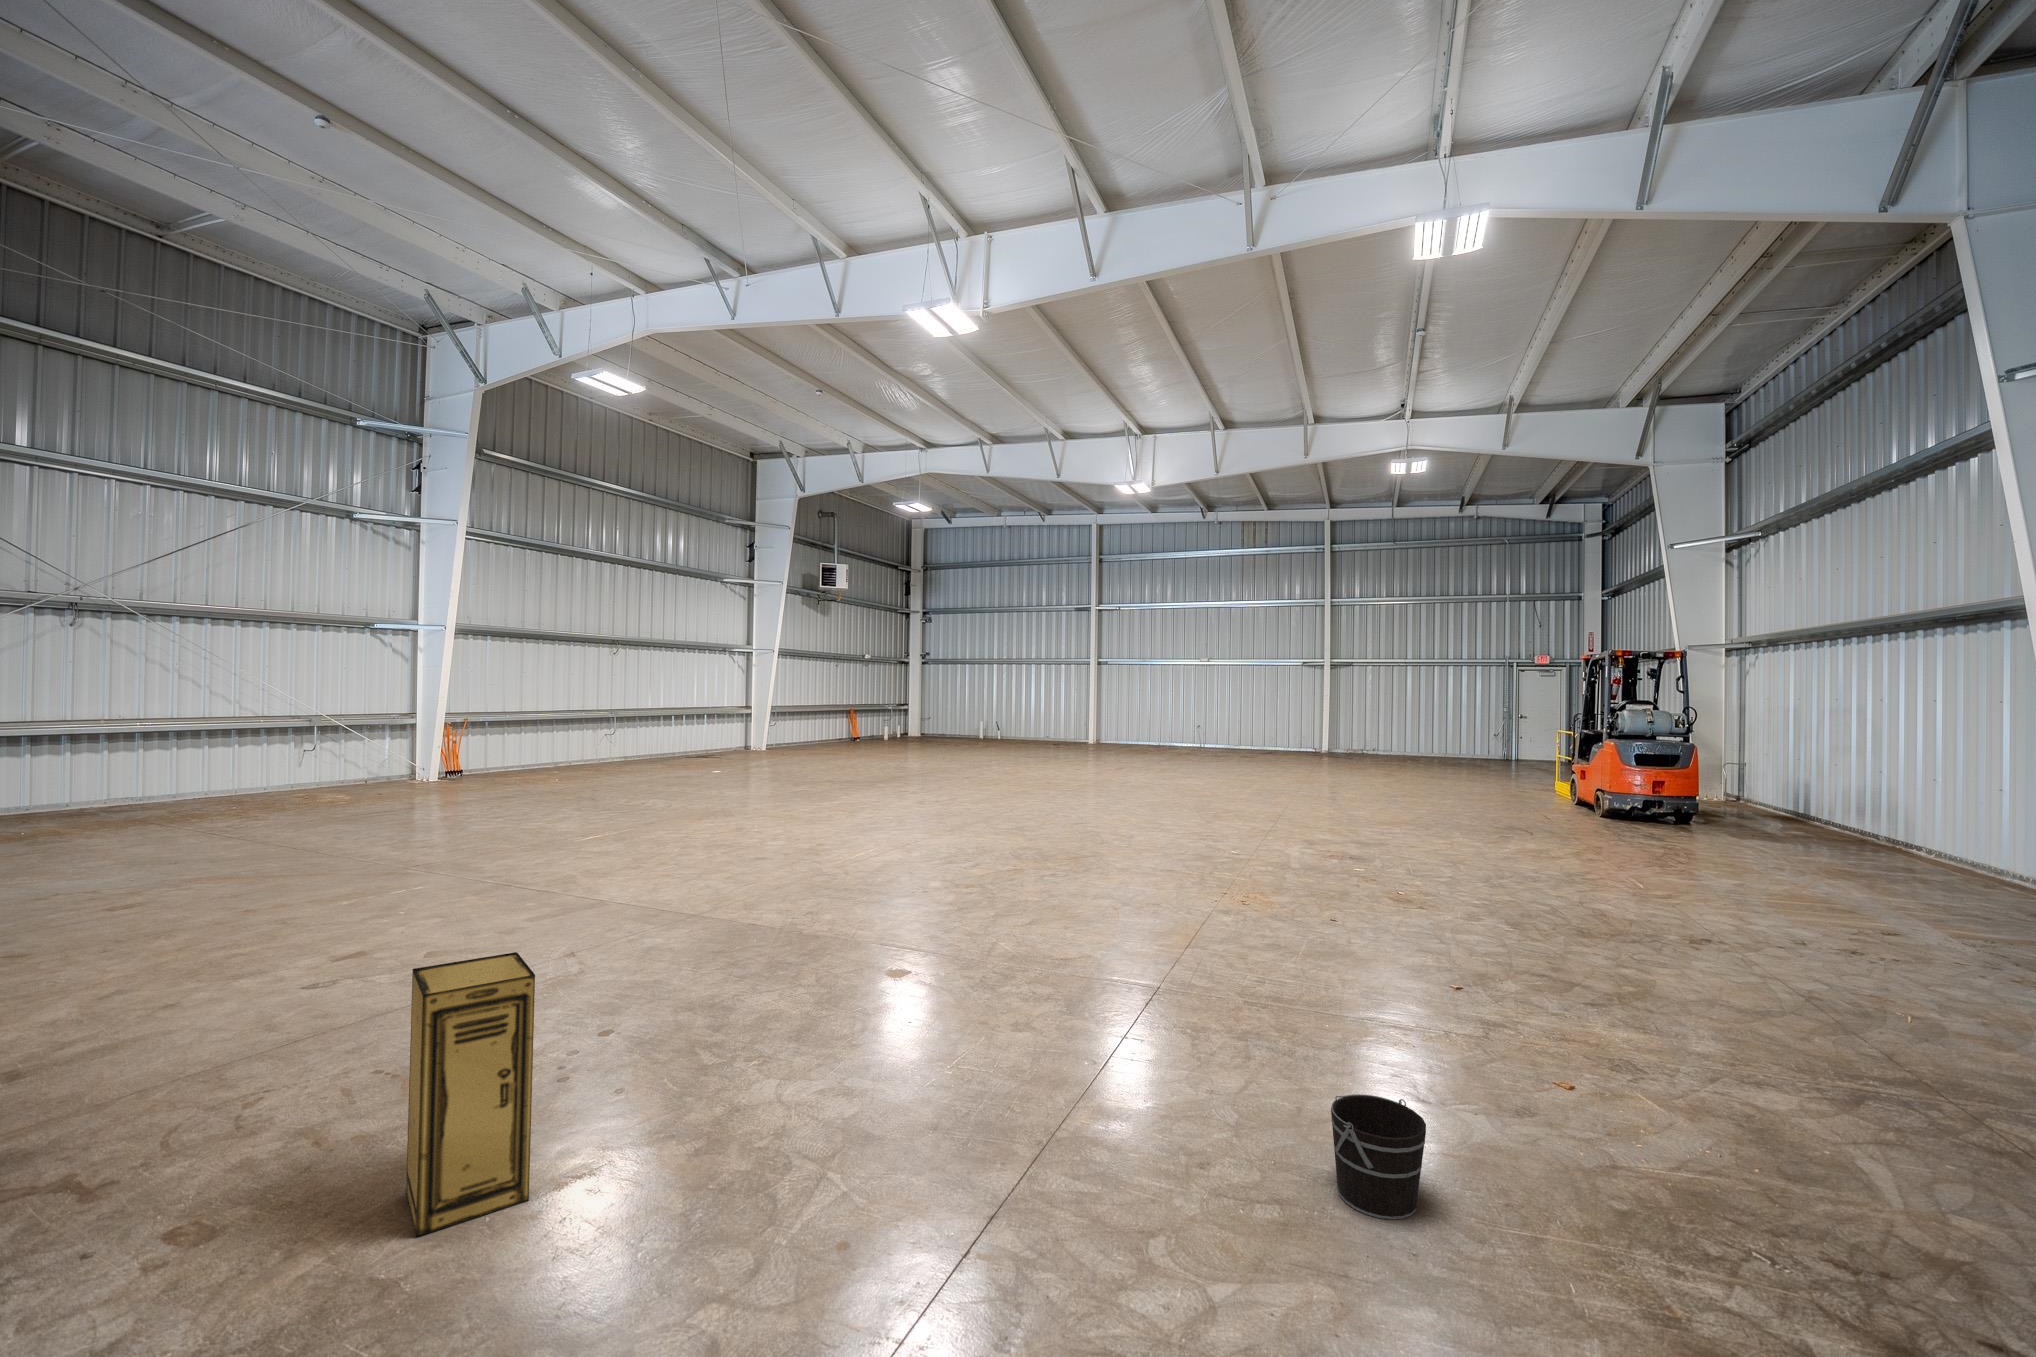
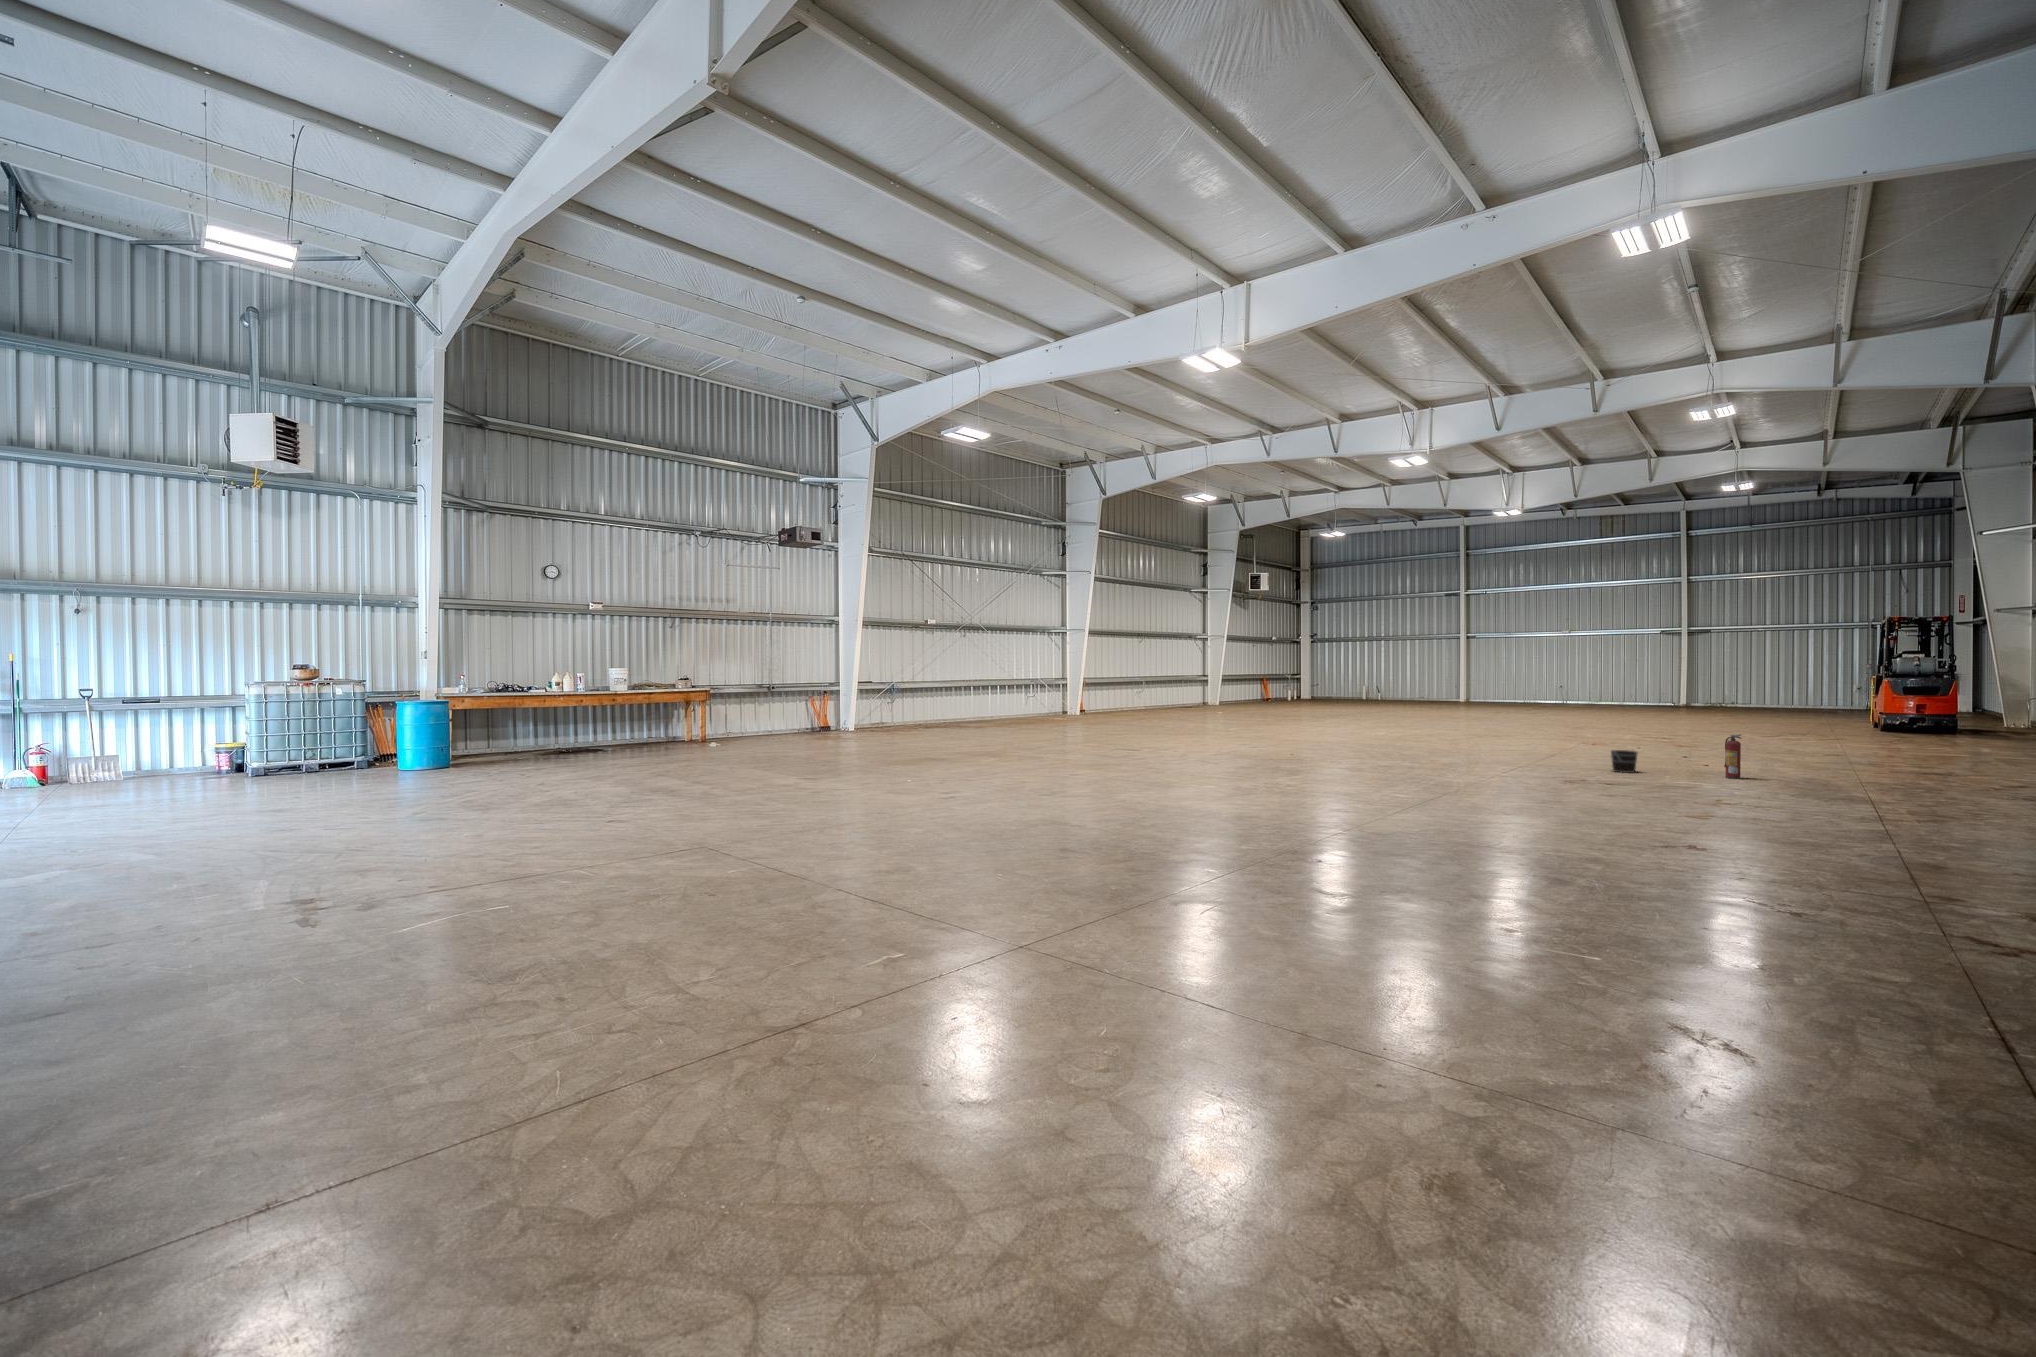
storage cabinet: present [406,952,535,1237] -> none [1364,714,1396,767]
fire extinguisher: none [1754,1098,1851,1306] -> present [1724,735,1741,779]

